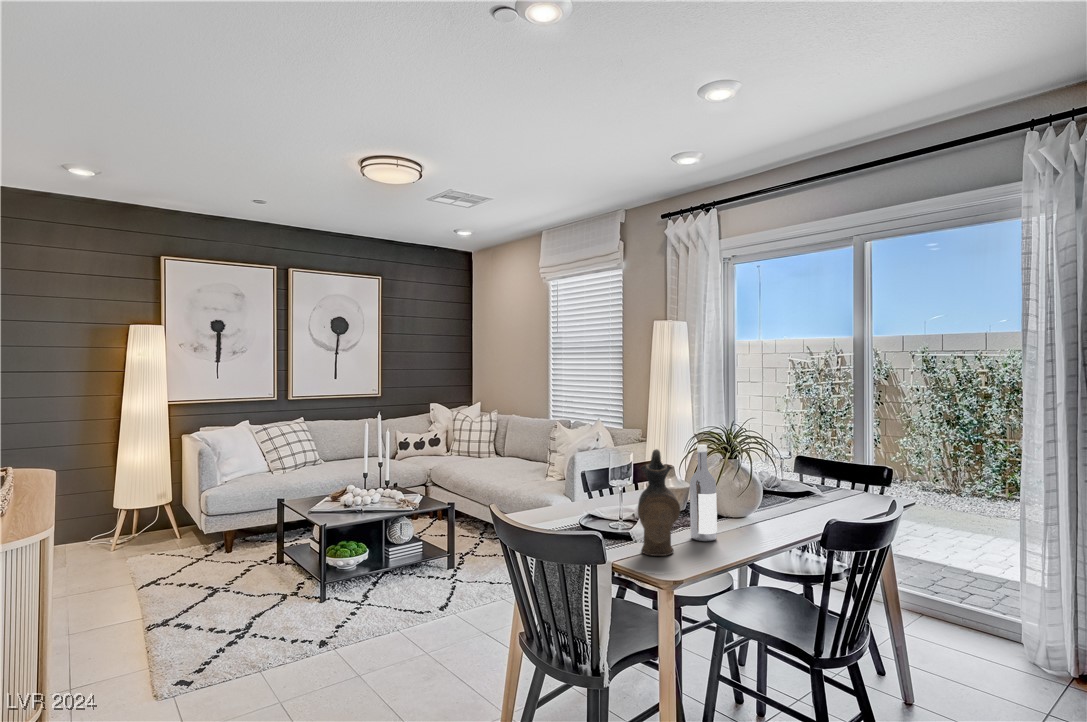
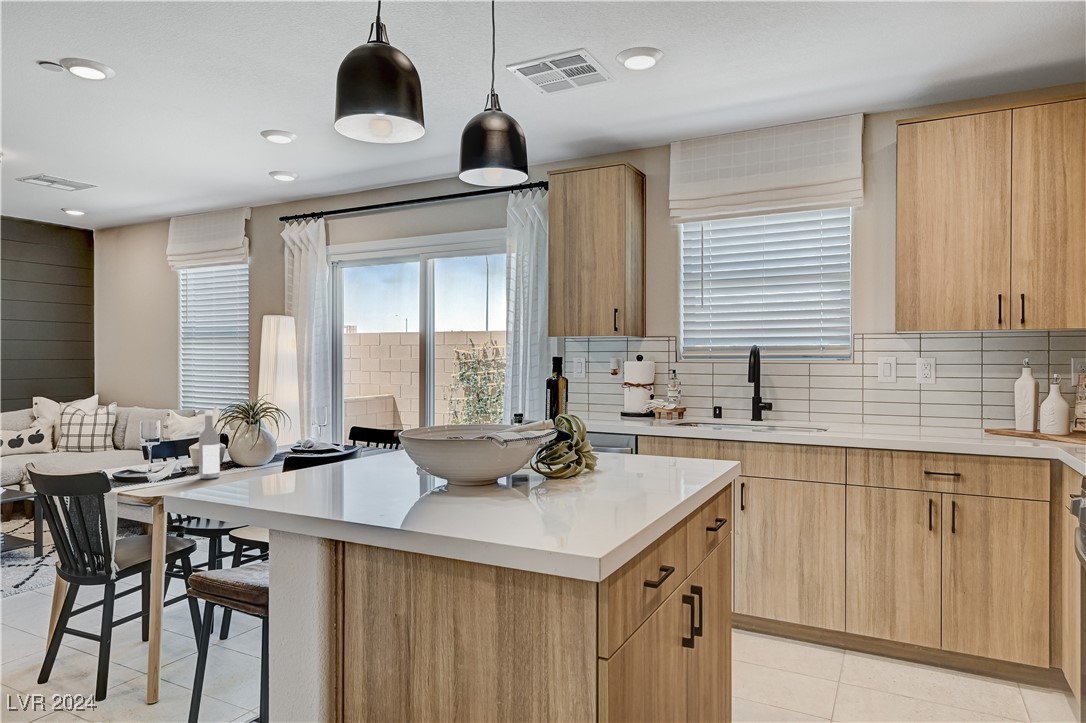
ceramic pitcher: present [638,449,680,556] -> none [143,414,176,488]

